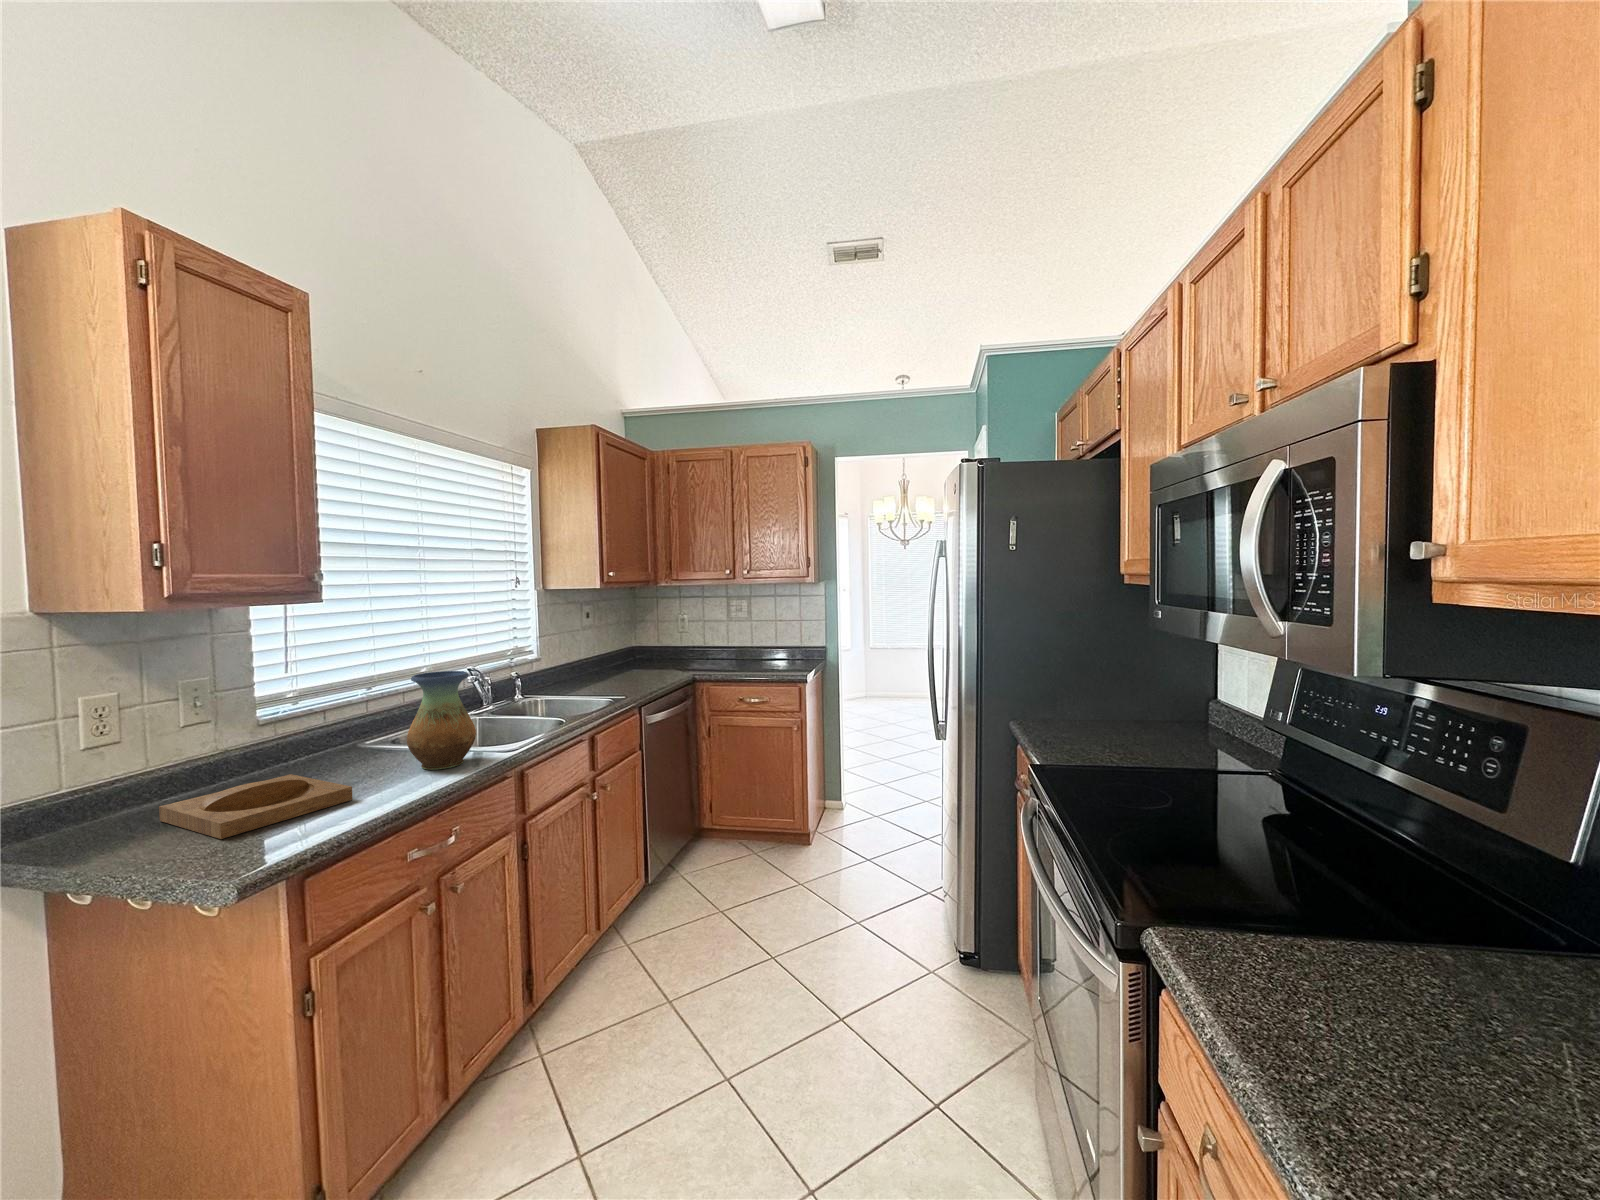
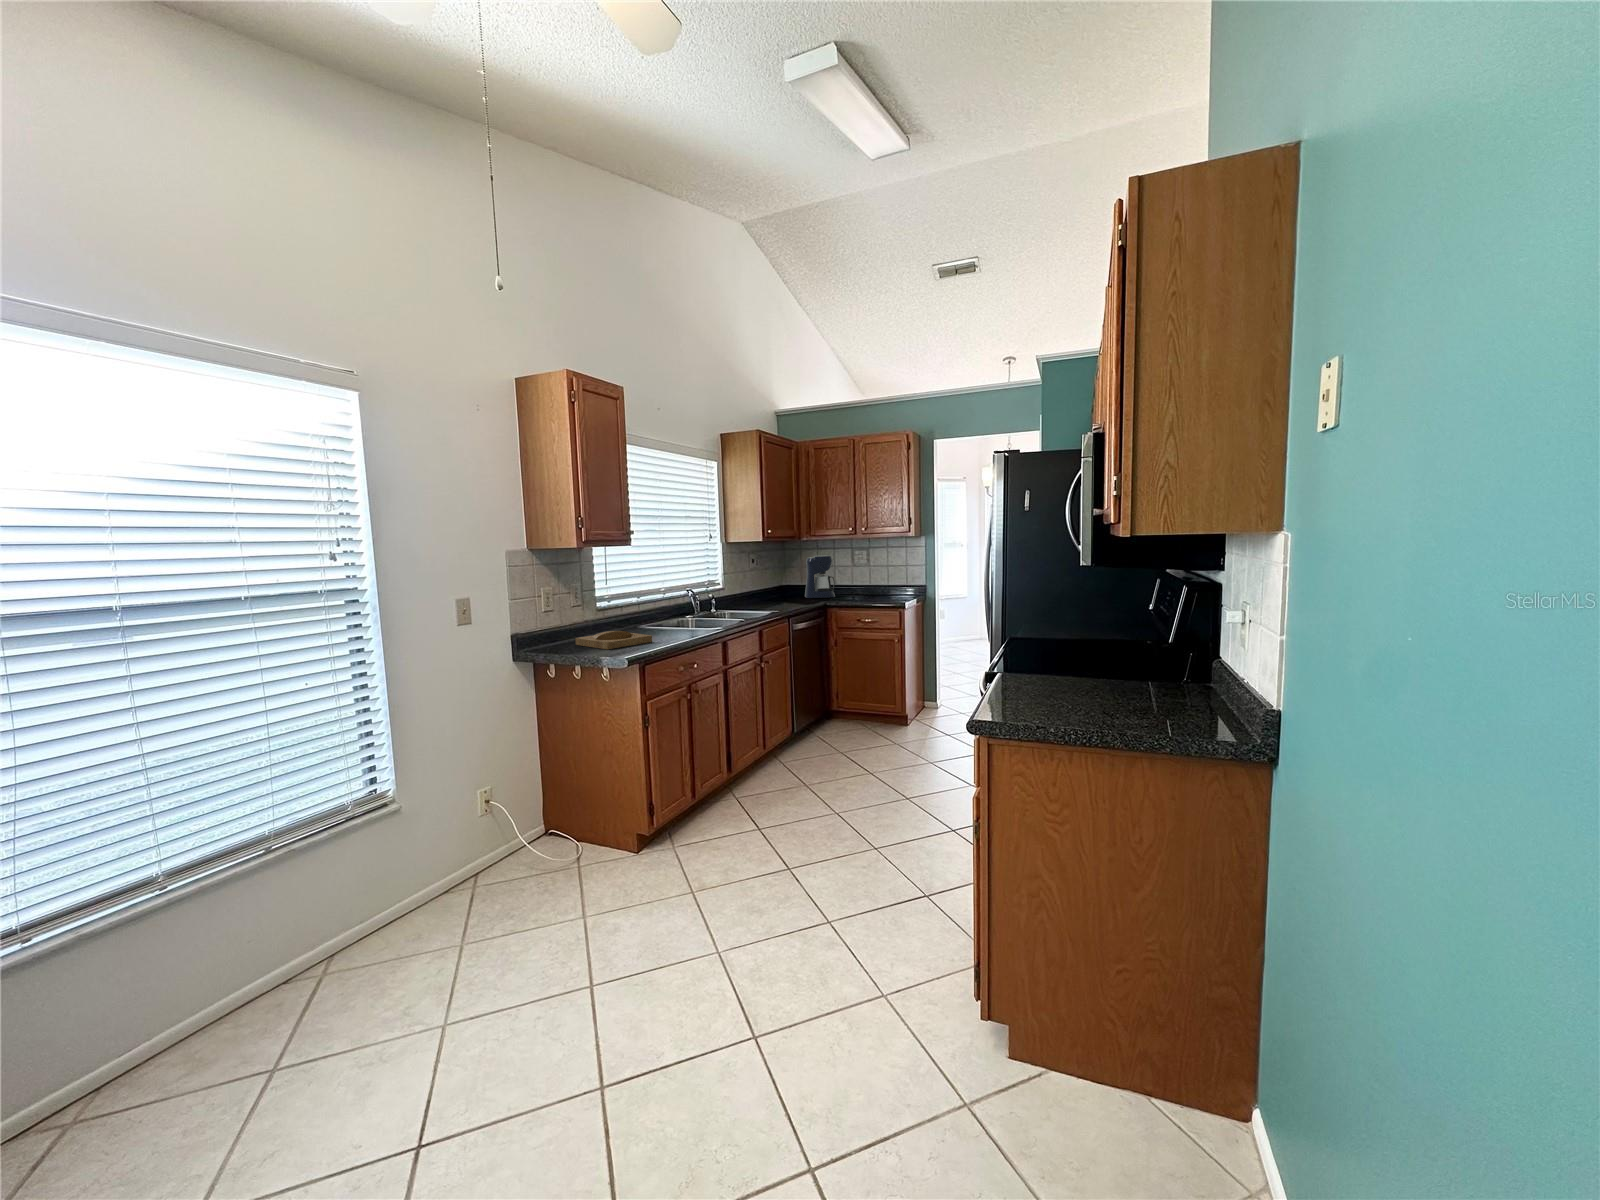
coffee maker: none [662,608,704,667] -> present [805,556,835,598]
vase: present [407,671,476,770] -> none [669,584,702,635]

